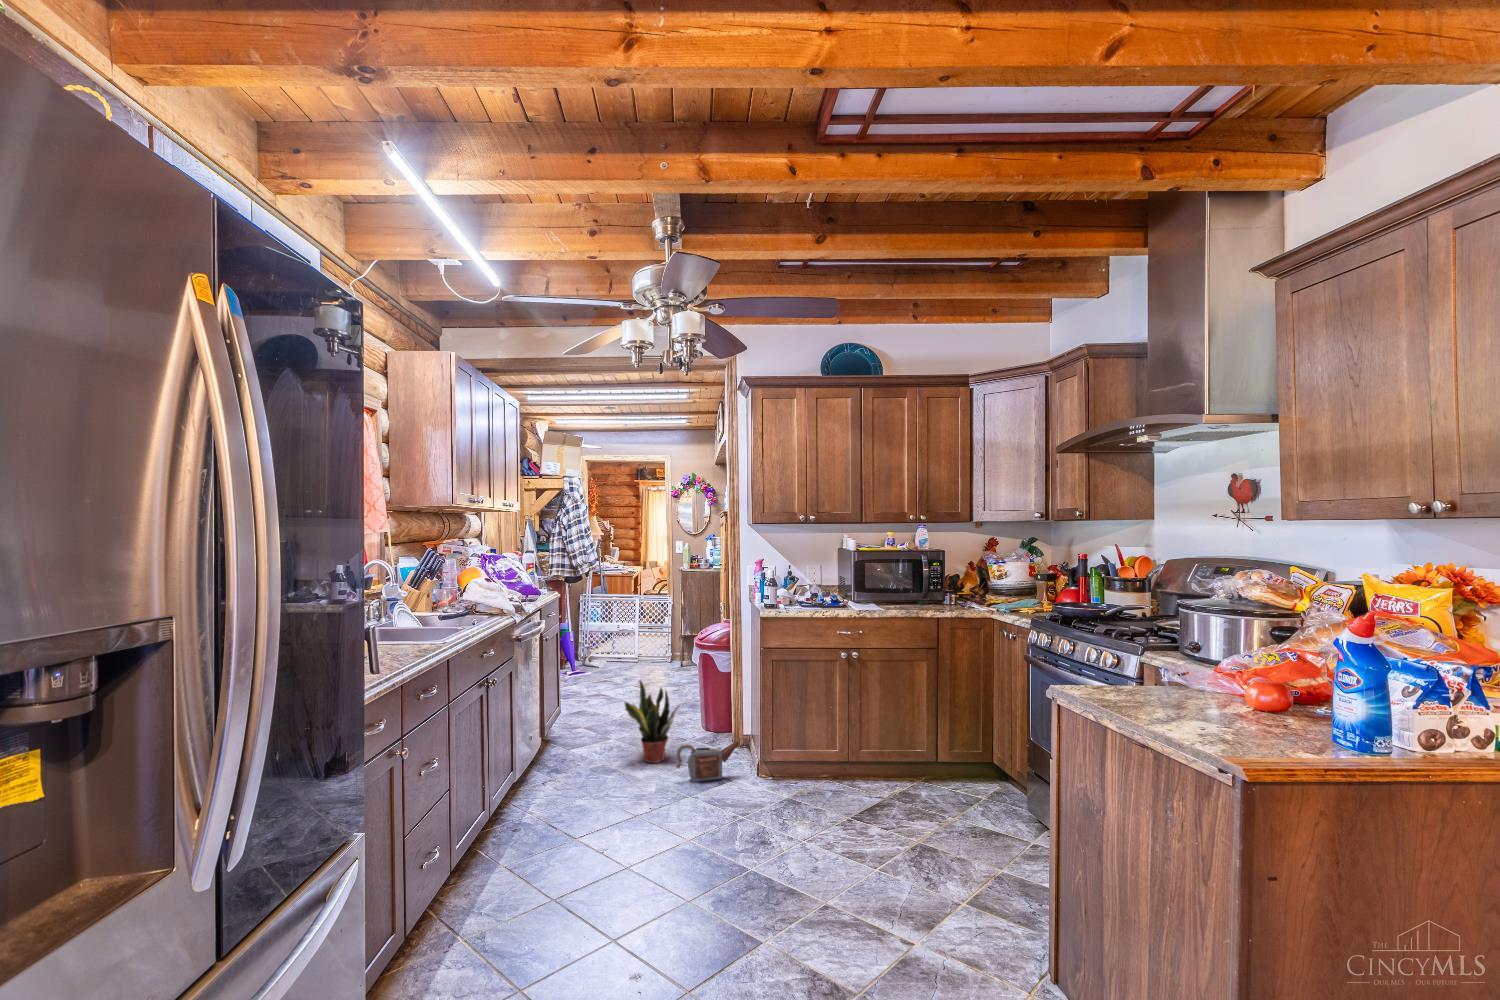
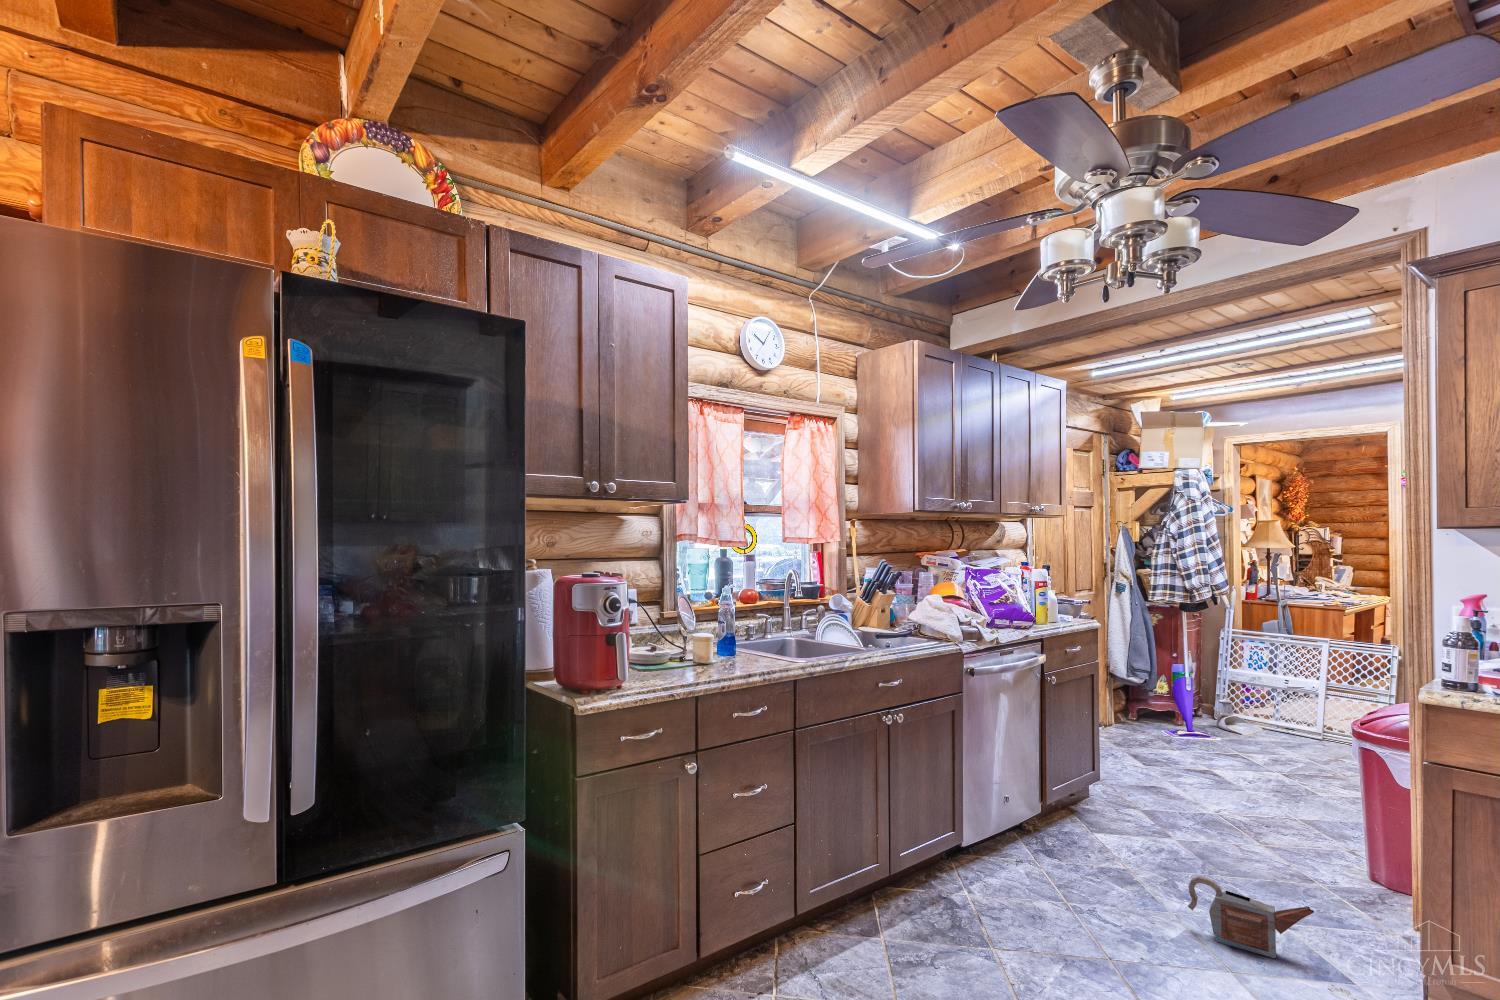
potted plant: present [625,681,680,763] -> none [1127,758,1234,890]

